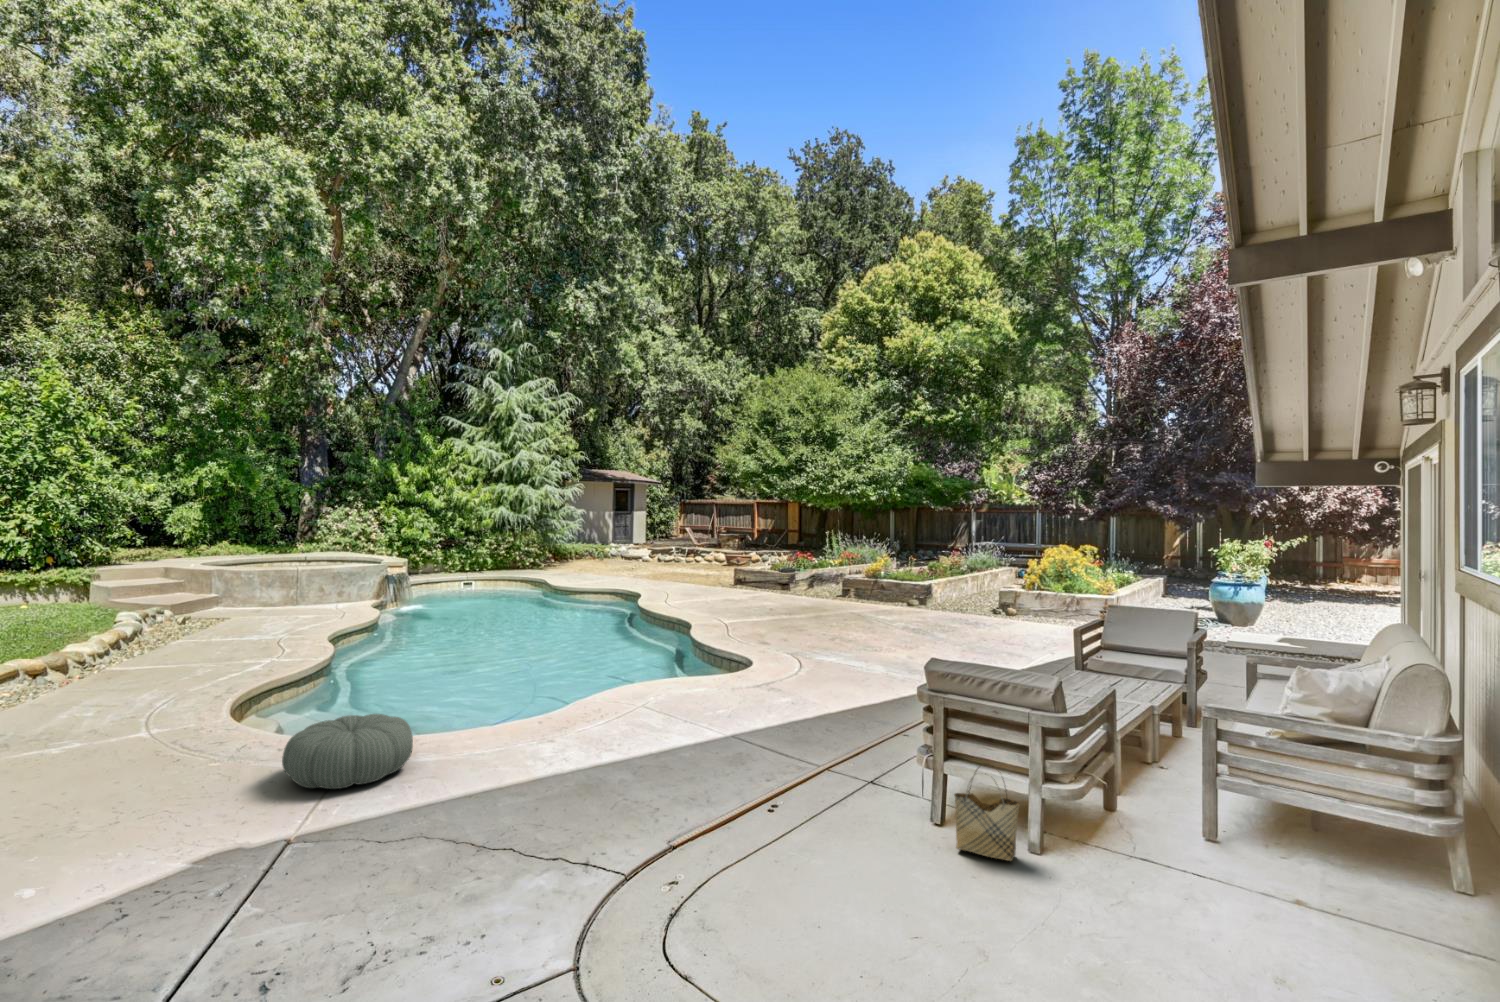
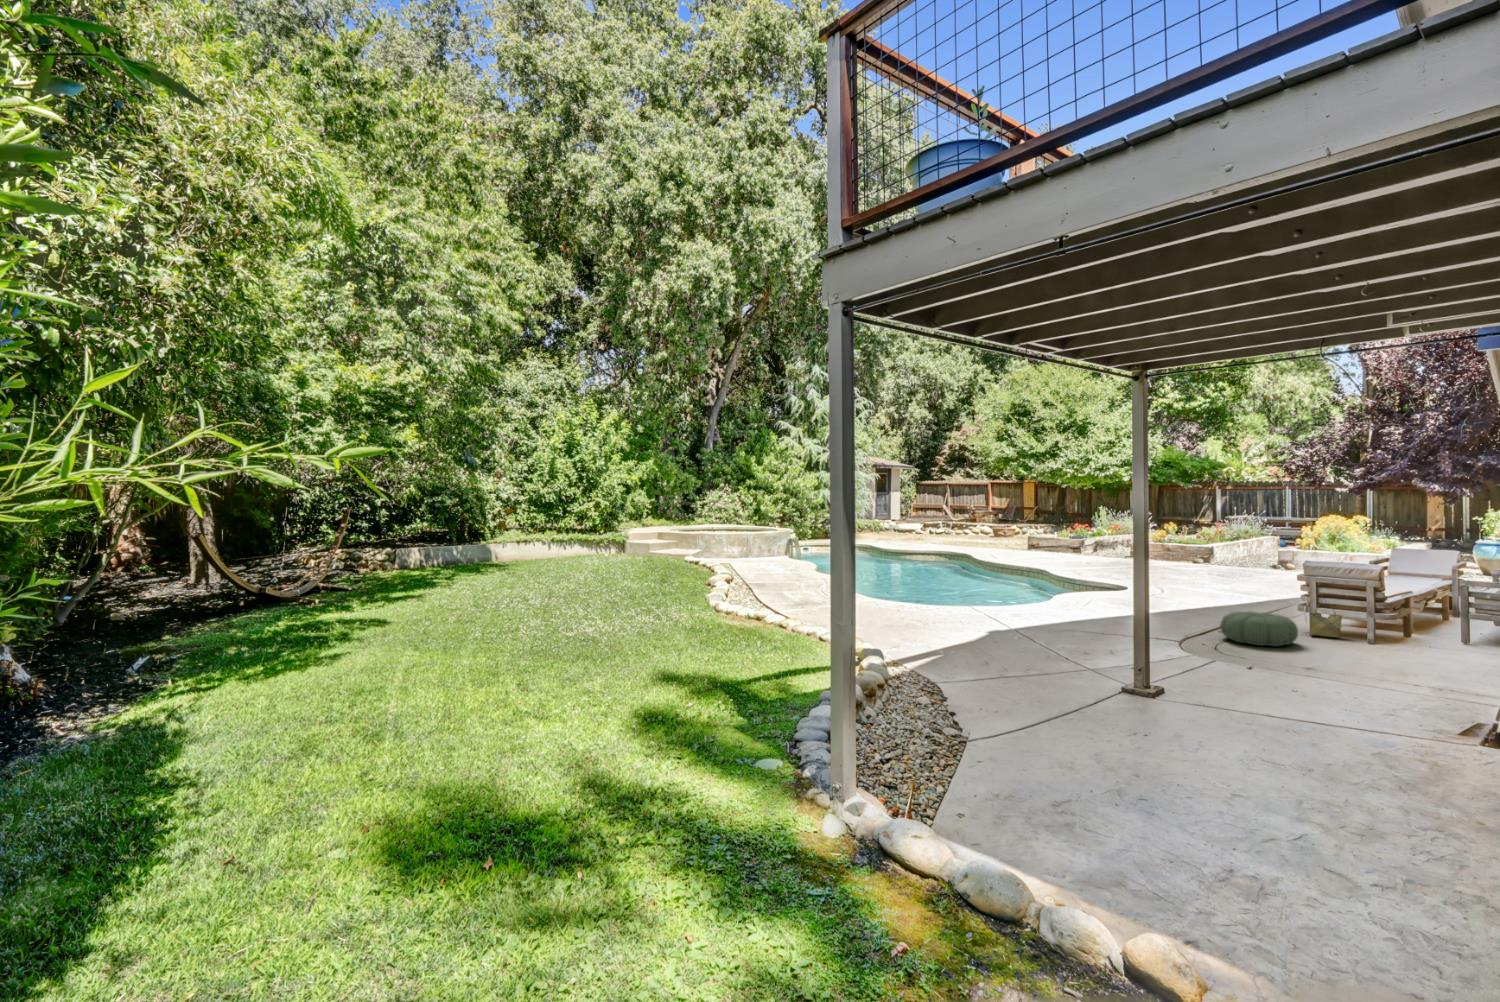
pouf: present [282,714,413,789] -> present [1220,611,1298,646]

